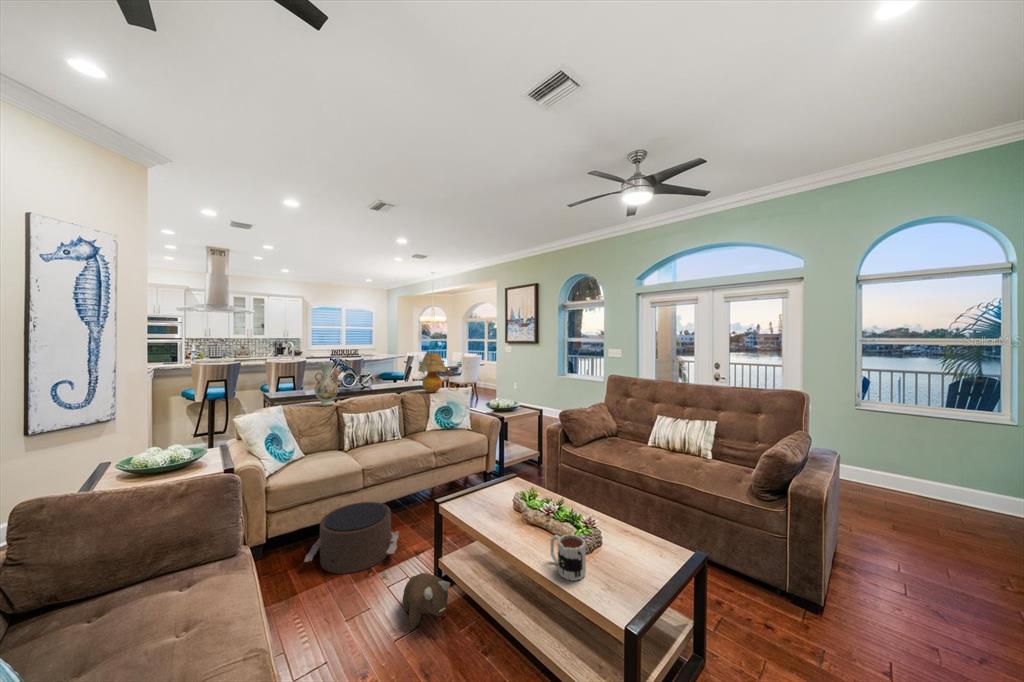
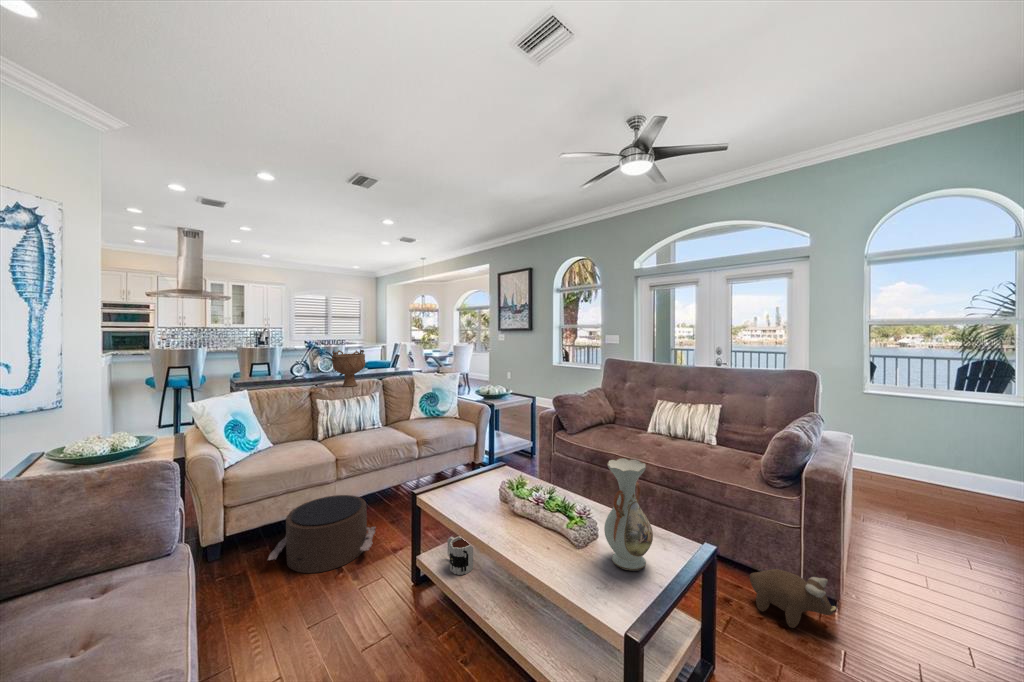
table lamp: present [418,353,447,393] -> none [401,336,432,379]
vase: present [315,362,338,406] -> present [604,458,653,571]
decorative bowl: none [356,365,386,401] -> present [331,349,365,387]
mug: present [551,535,586,581] -> present [448,537,473,575]
plush toy: present [403,573,450,627] -> present [750,569,836,628]

